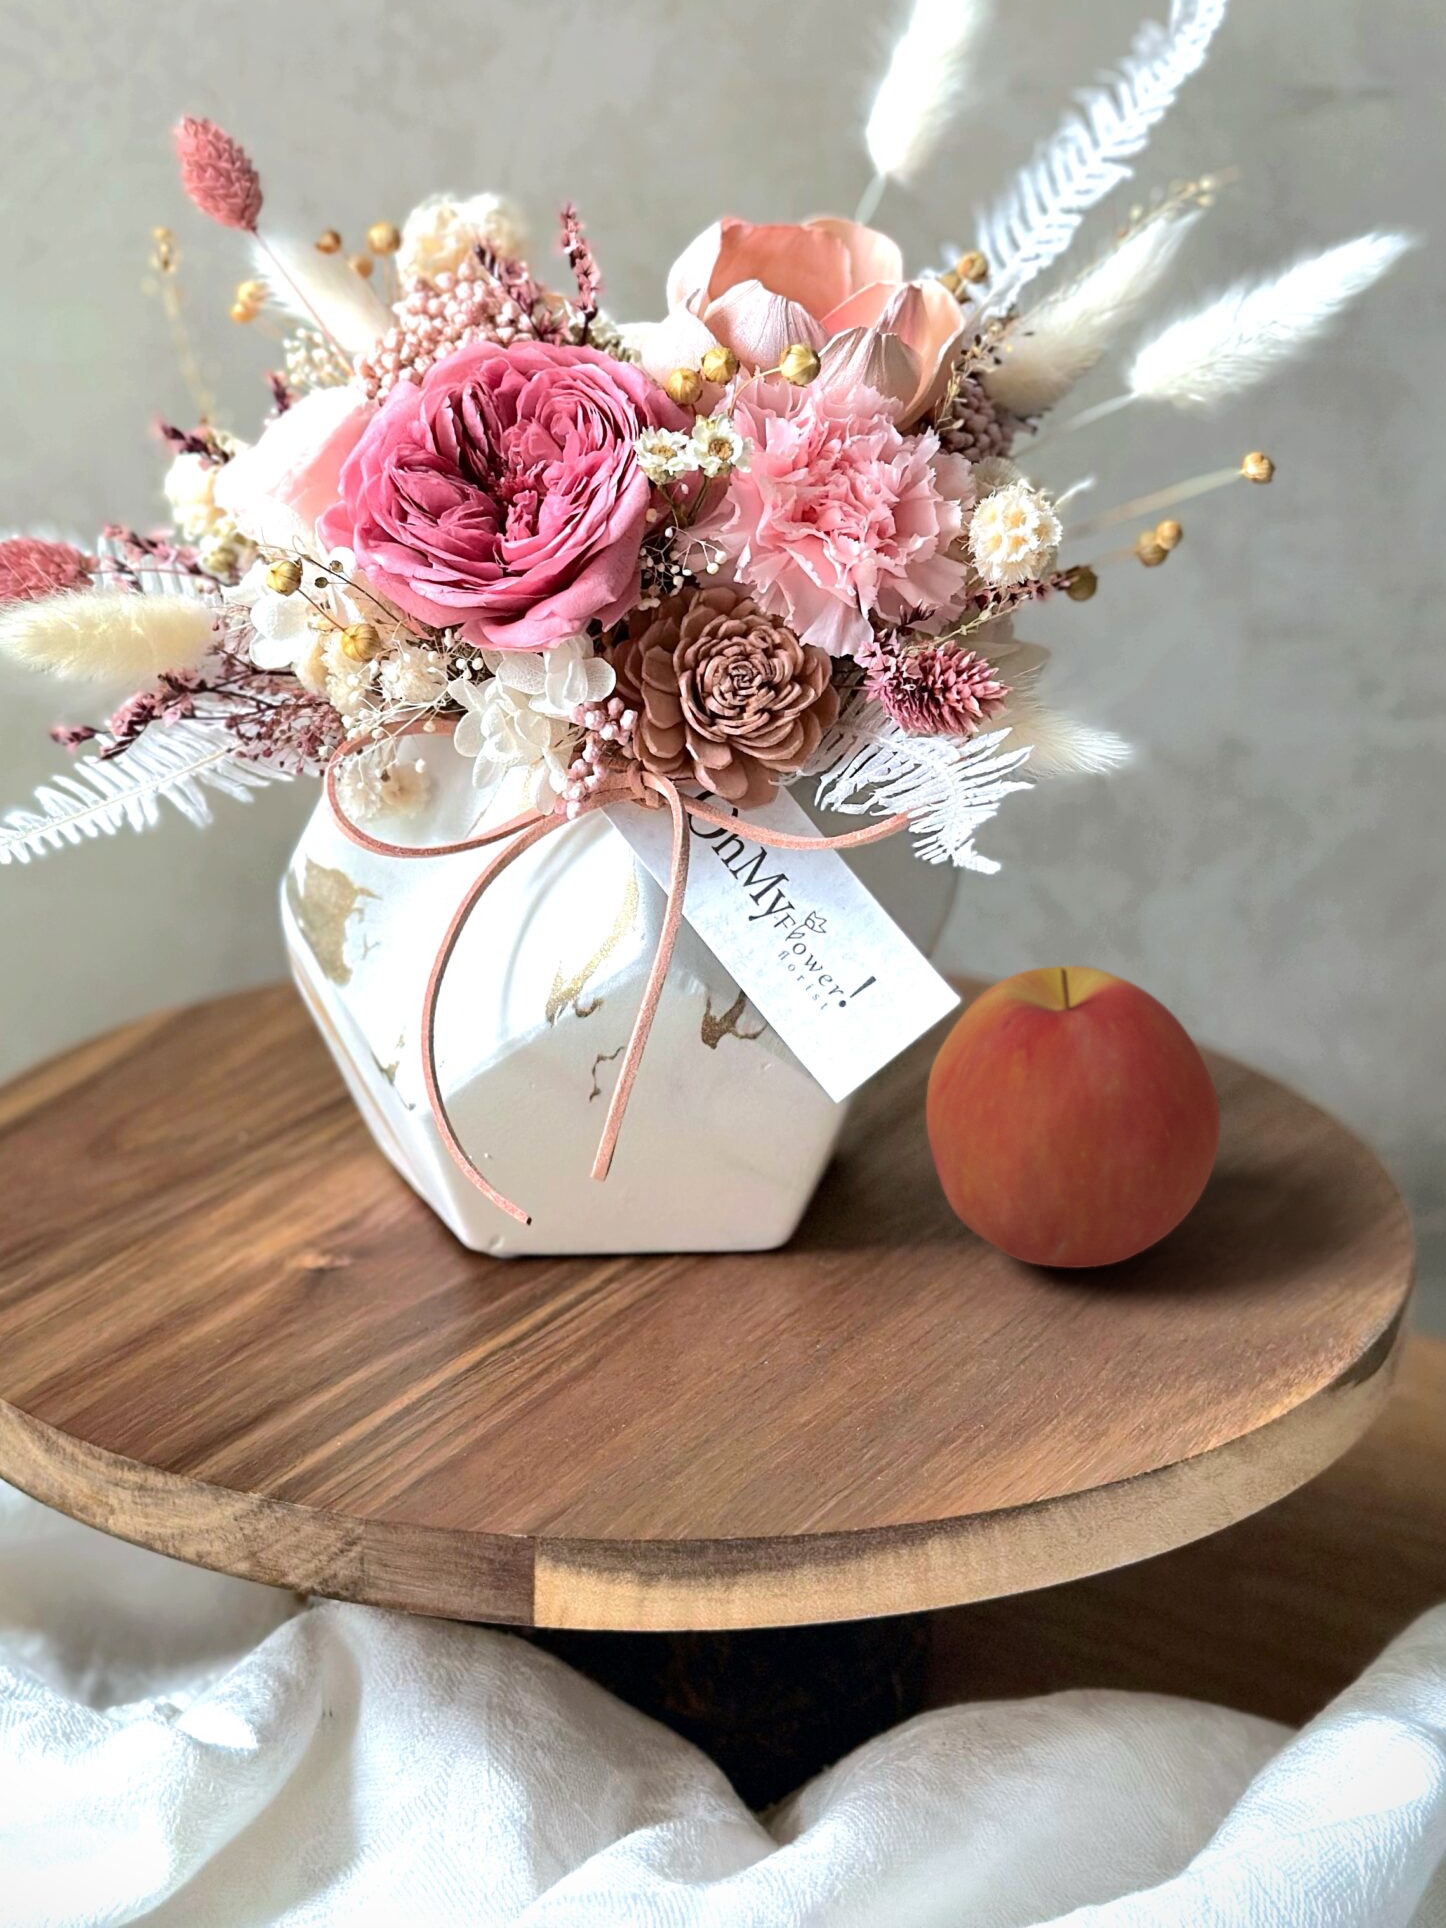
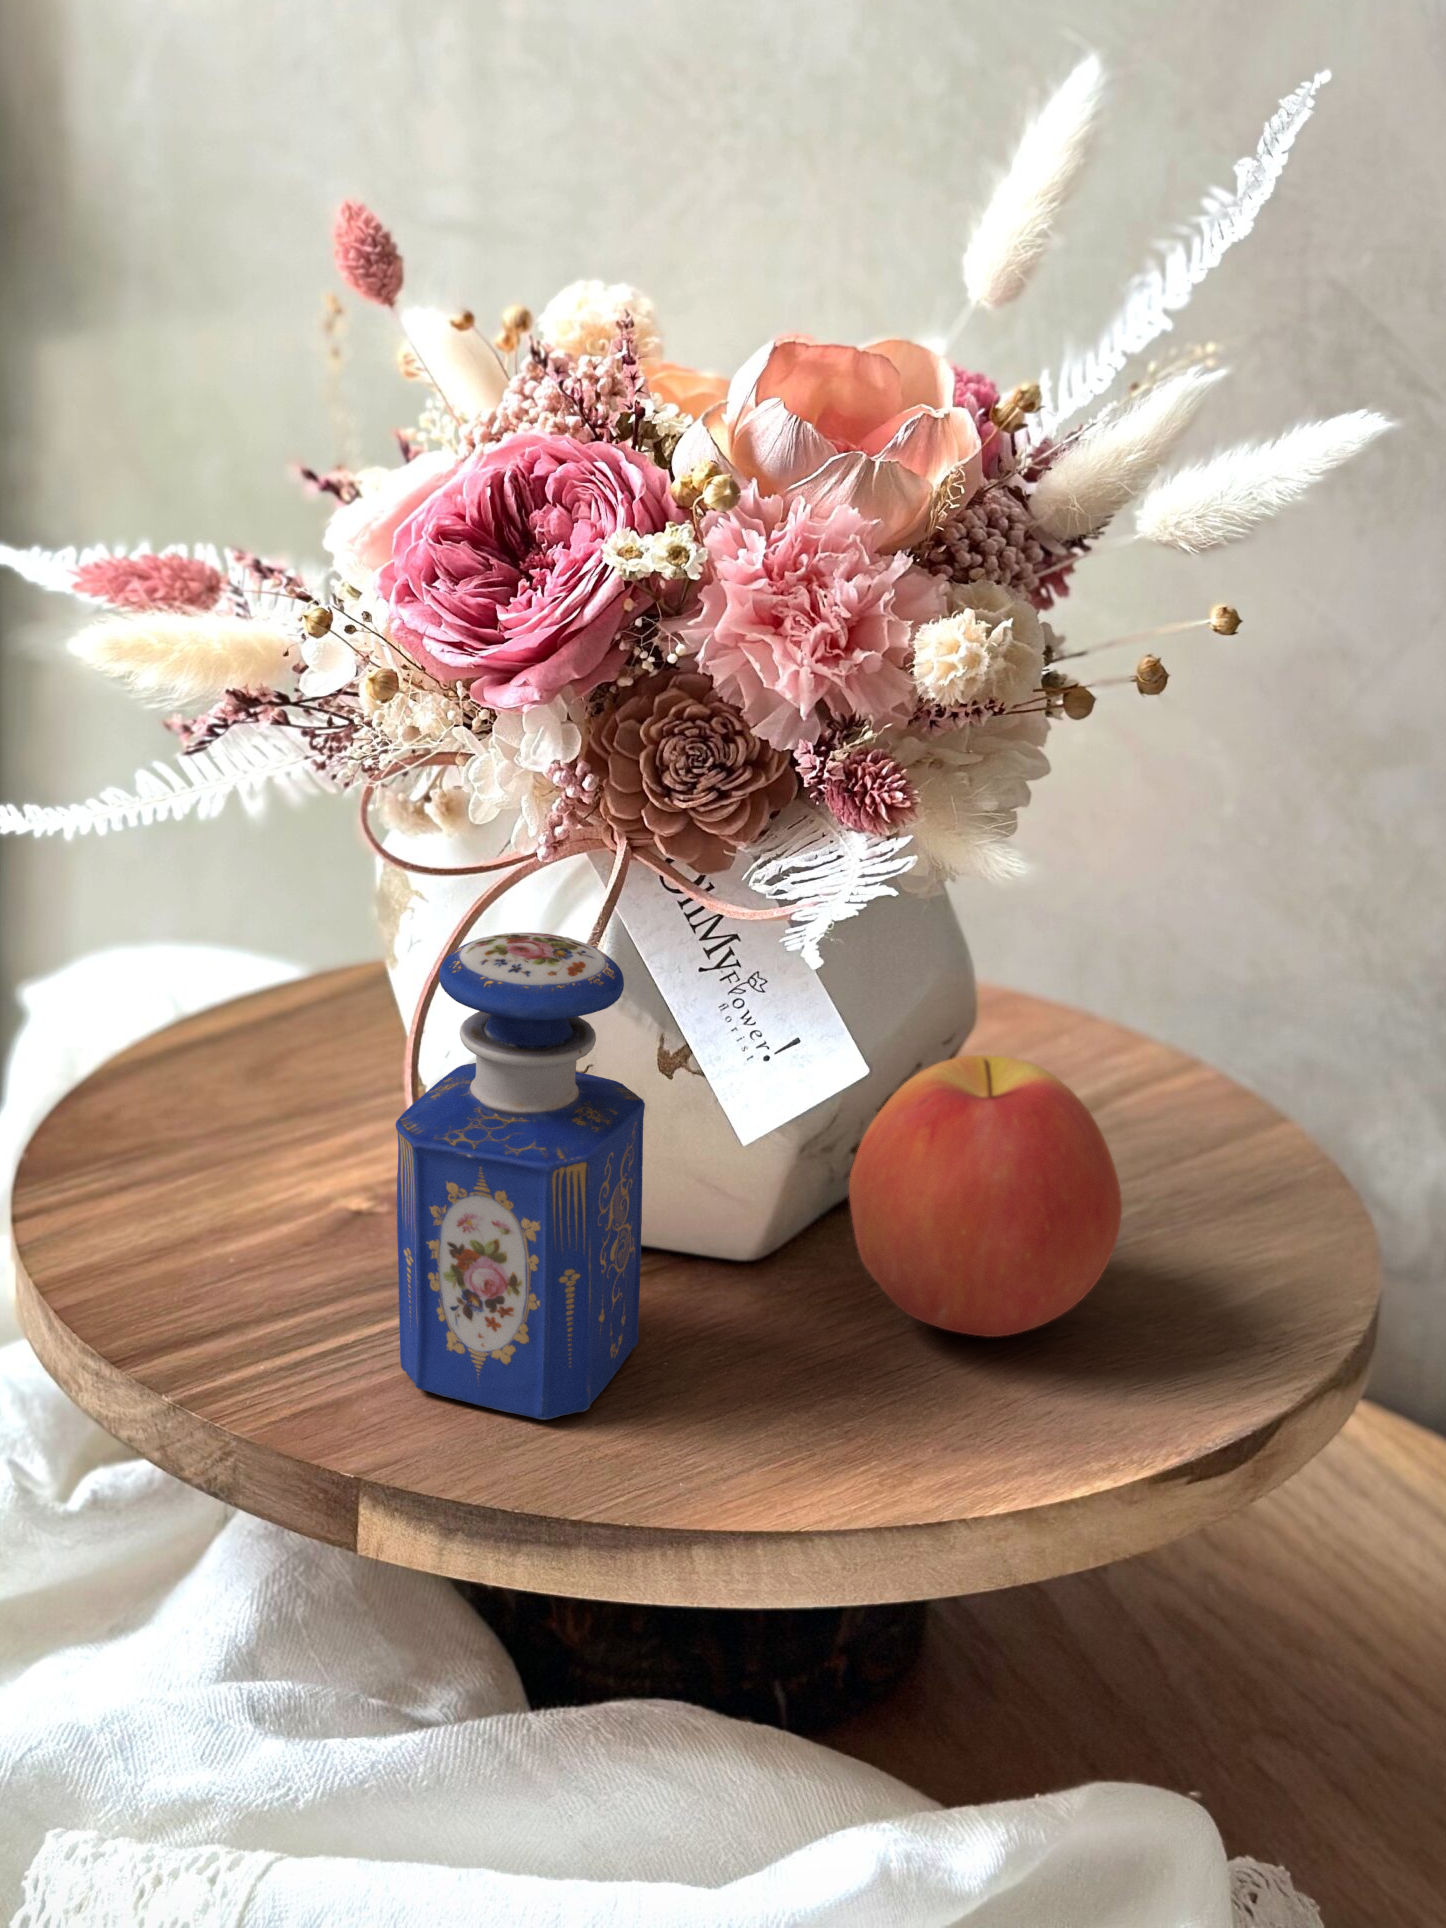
perfume bottle: none [465,898,738,1442] -> present [395,932,645,1419]

